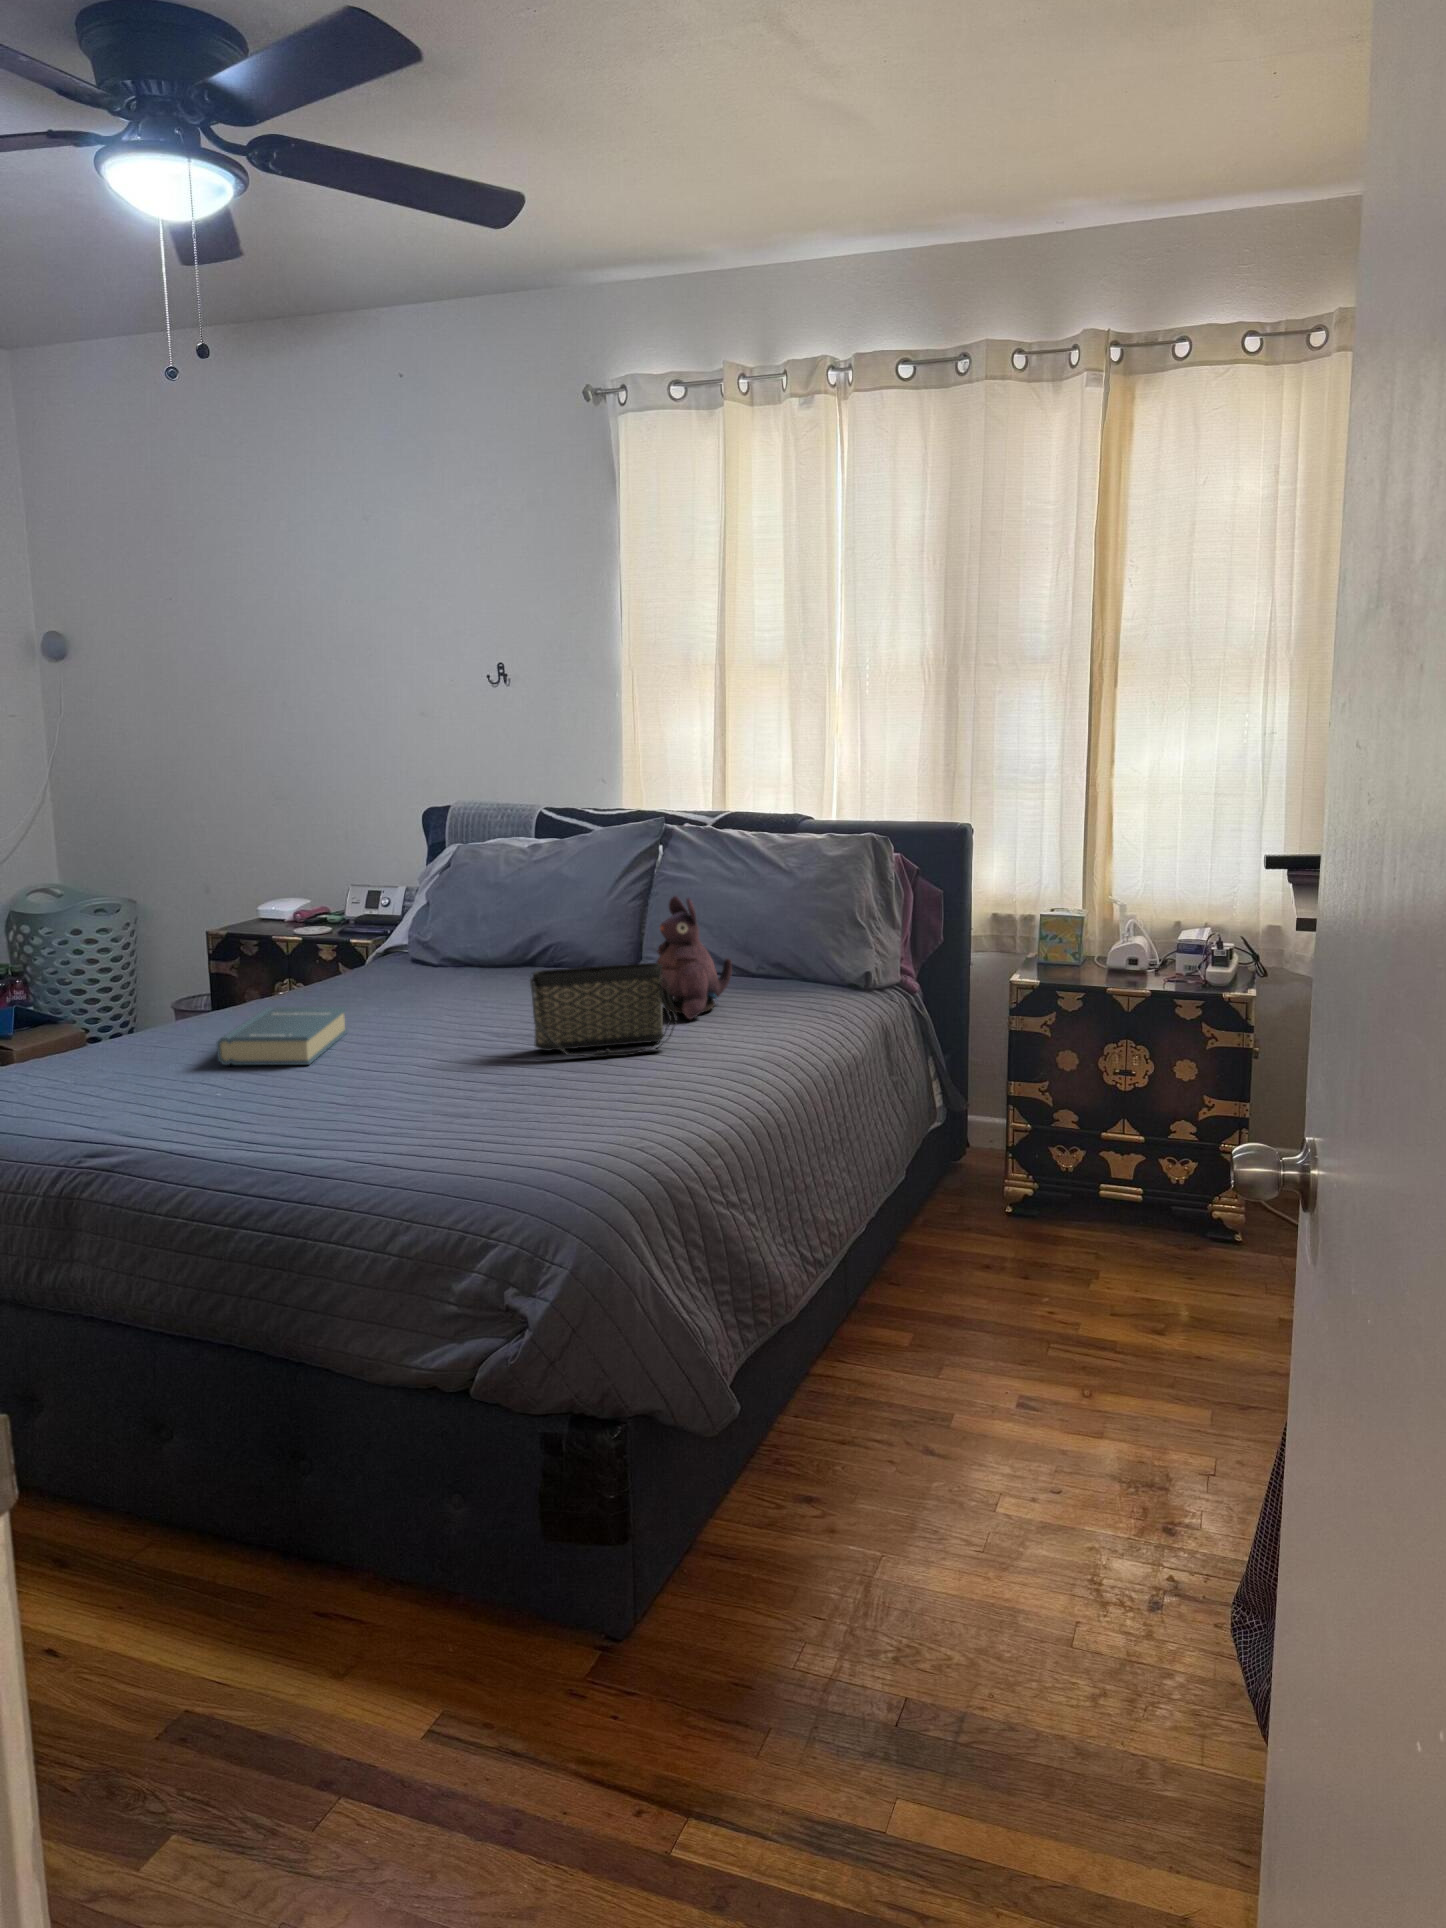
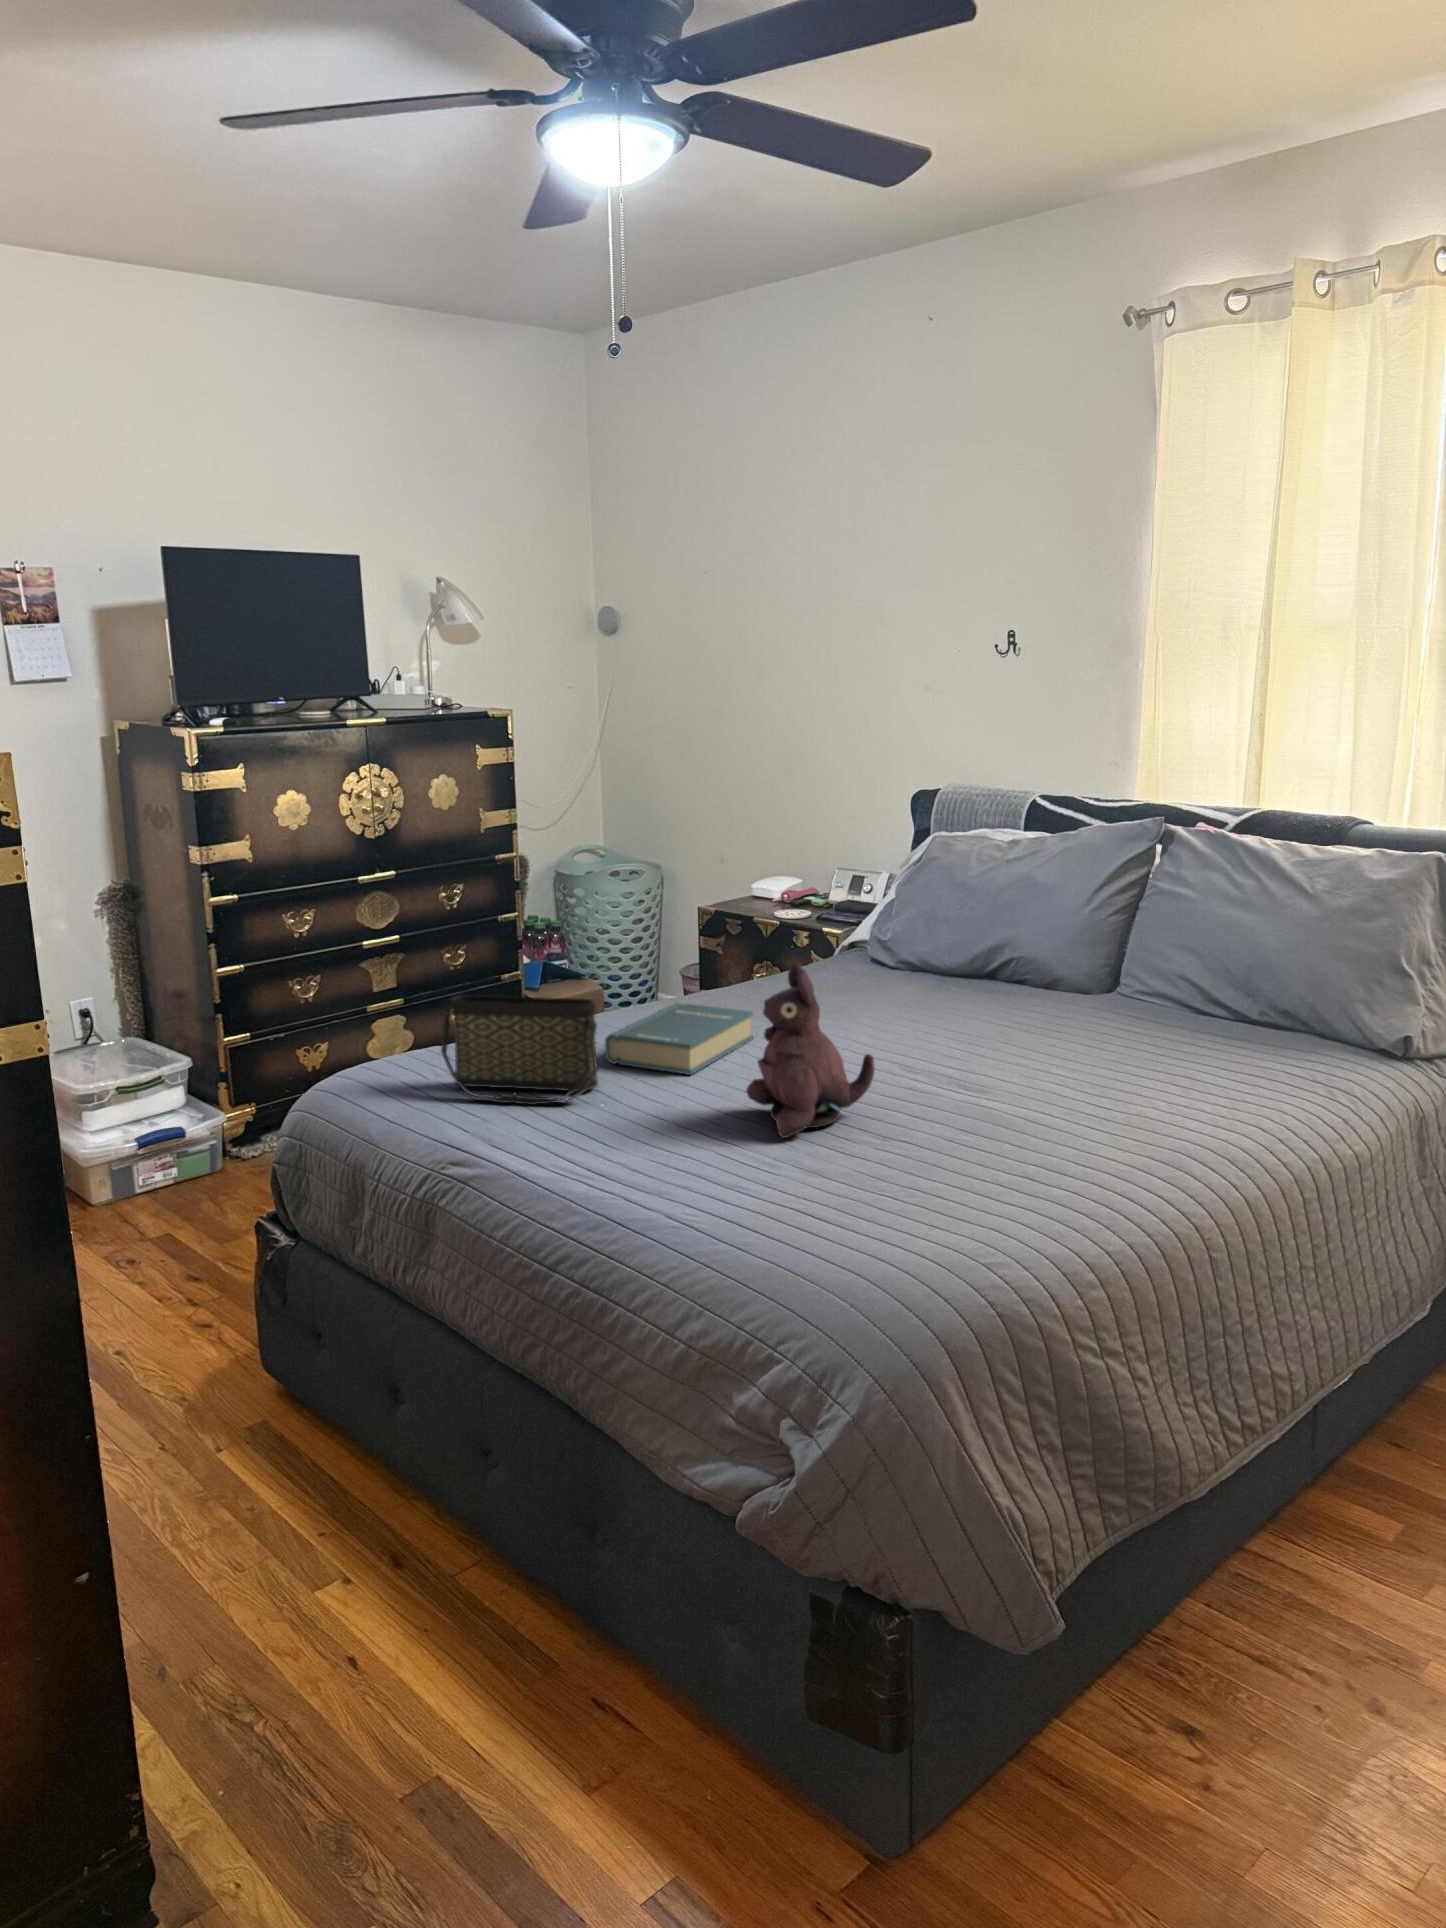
plush toy: present [657,896,732,1019] -> present [746,963,875,1138]
handbag: present [530,963,678,1058] -> present [441,995,598,1105]

